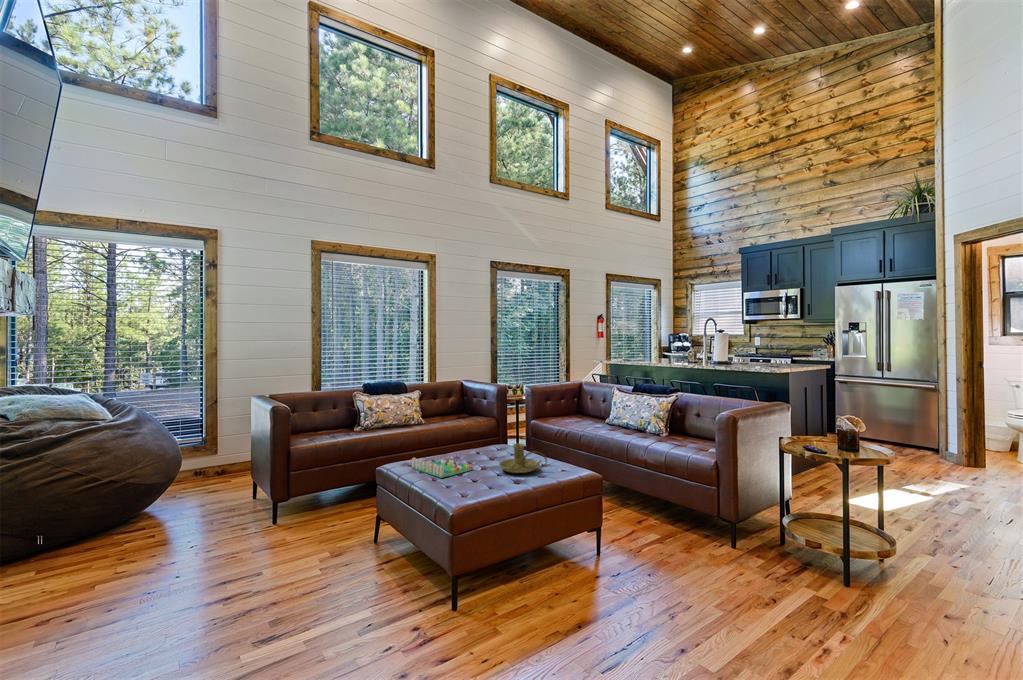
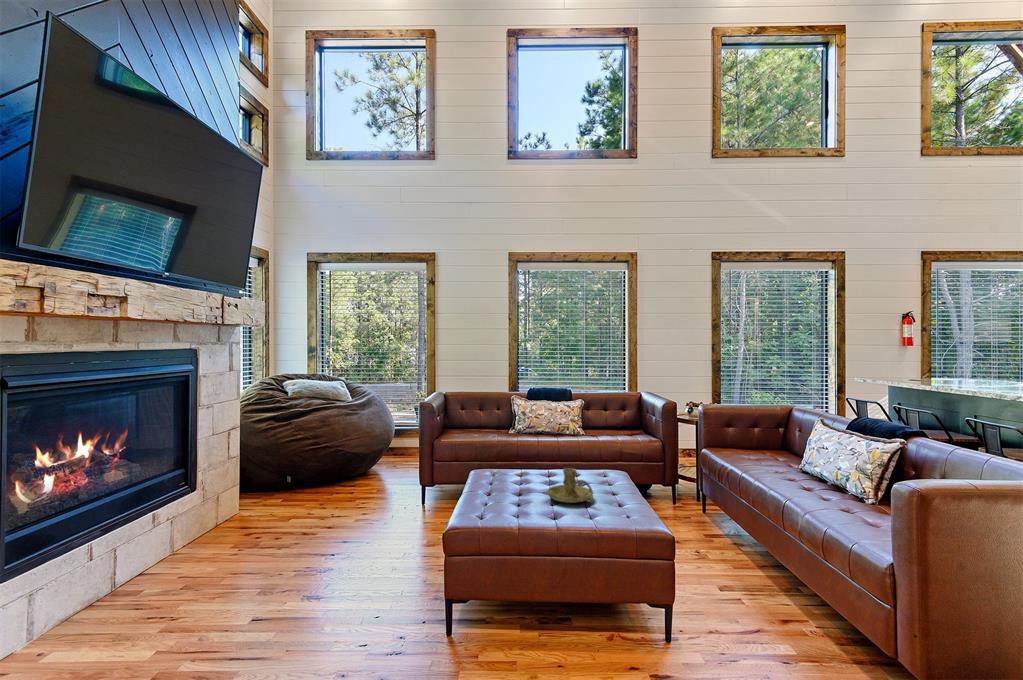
board game: present [412,458,473,478] -> none [485,465,531,489]

